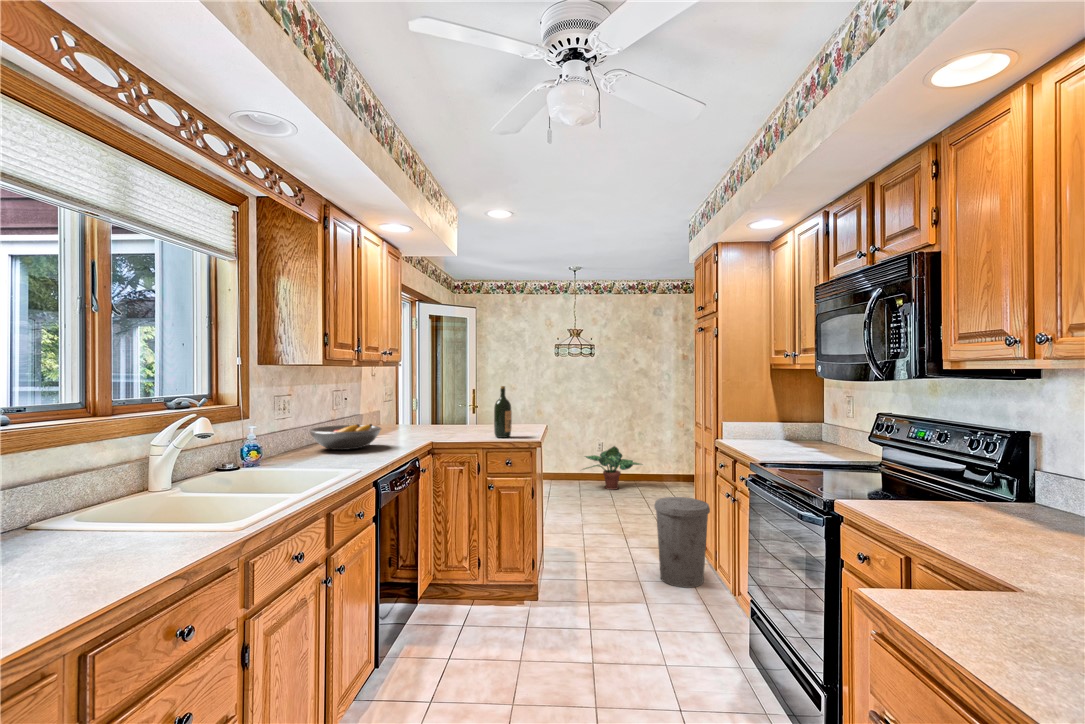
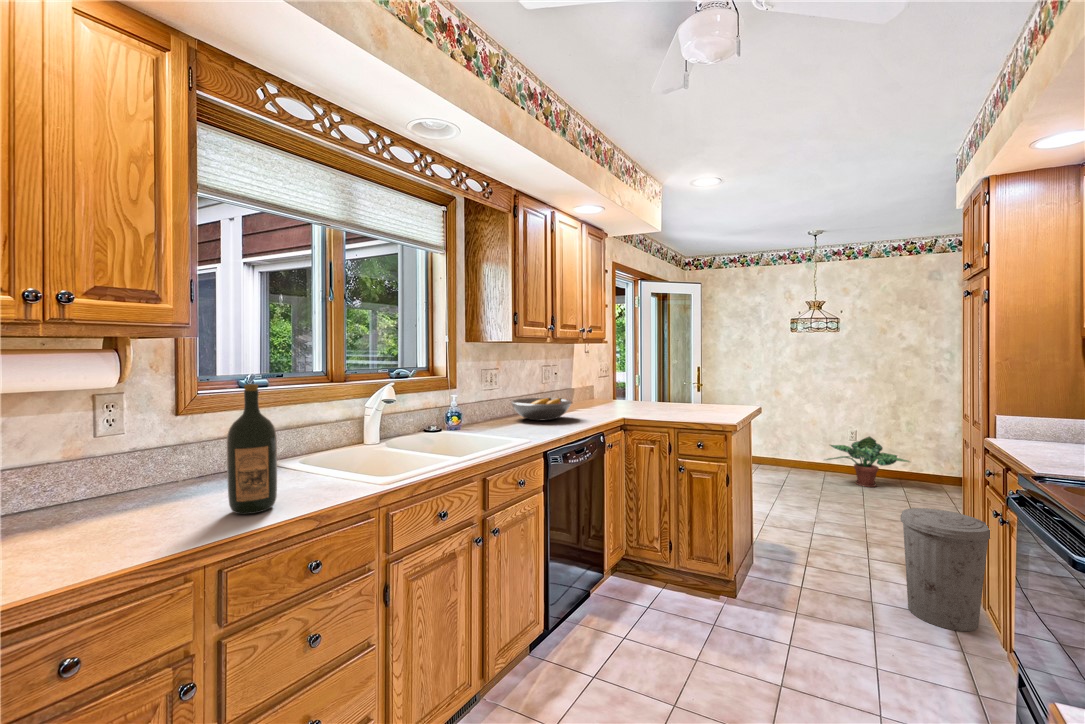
wine bottle: present [494,386,512,438] -> present [227,384,277,514]

